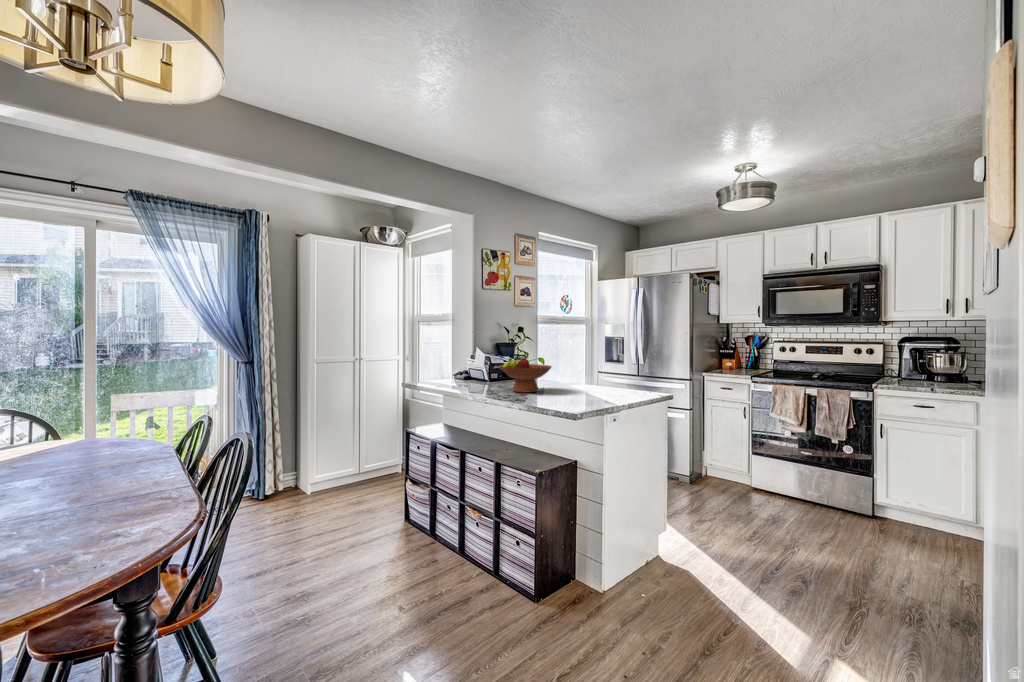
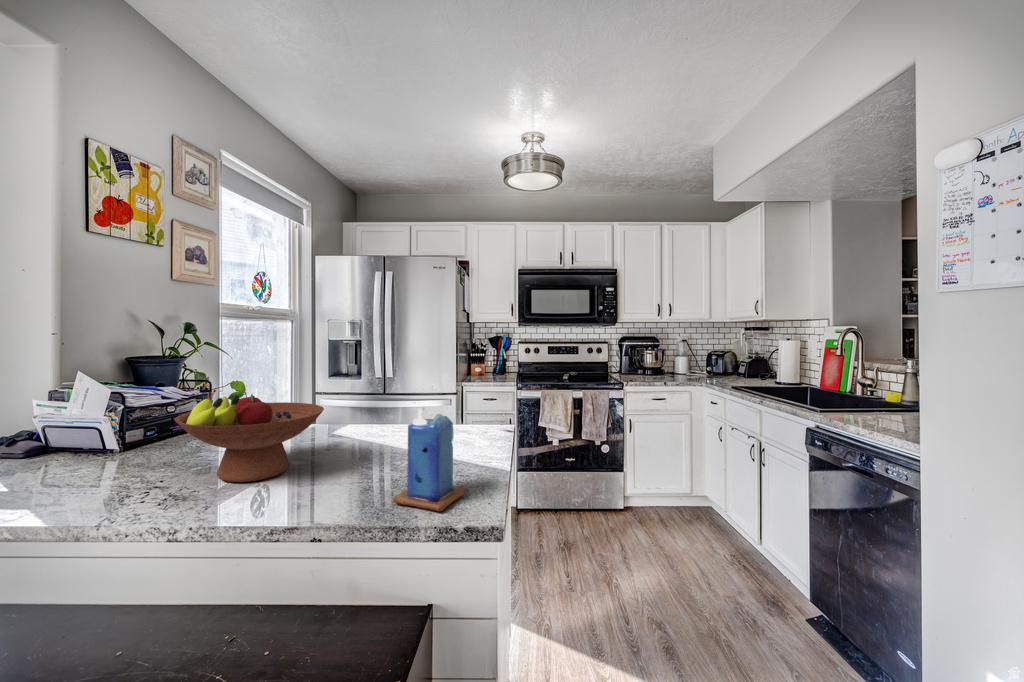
candle: none [560,364,590,405] -> present [393,409,465,512]

